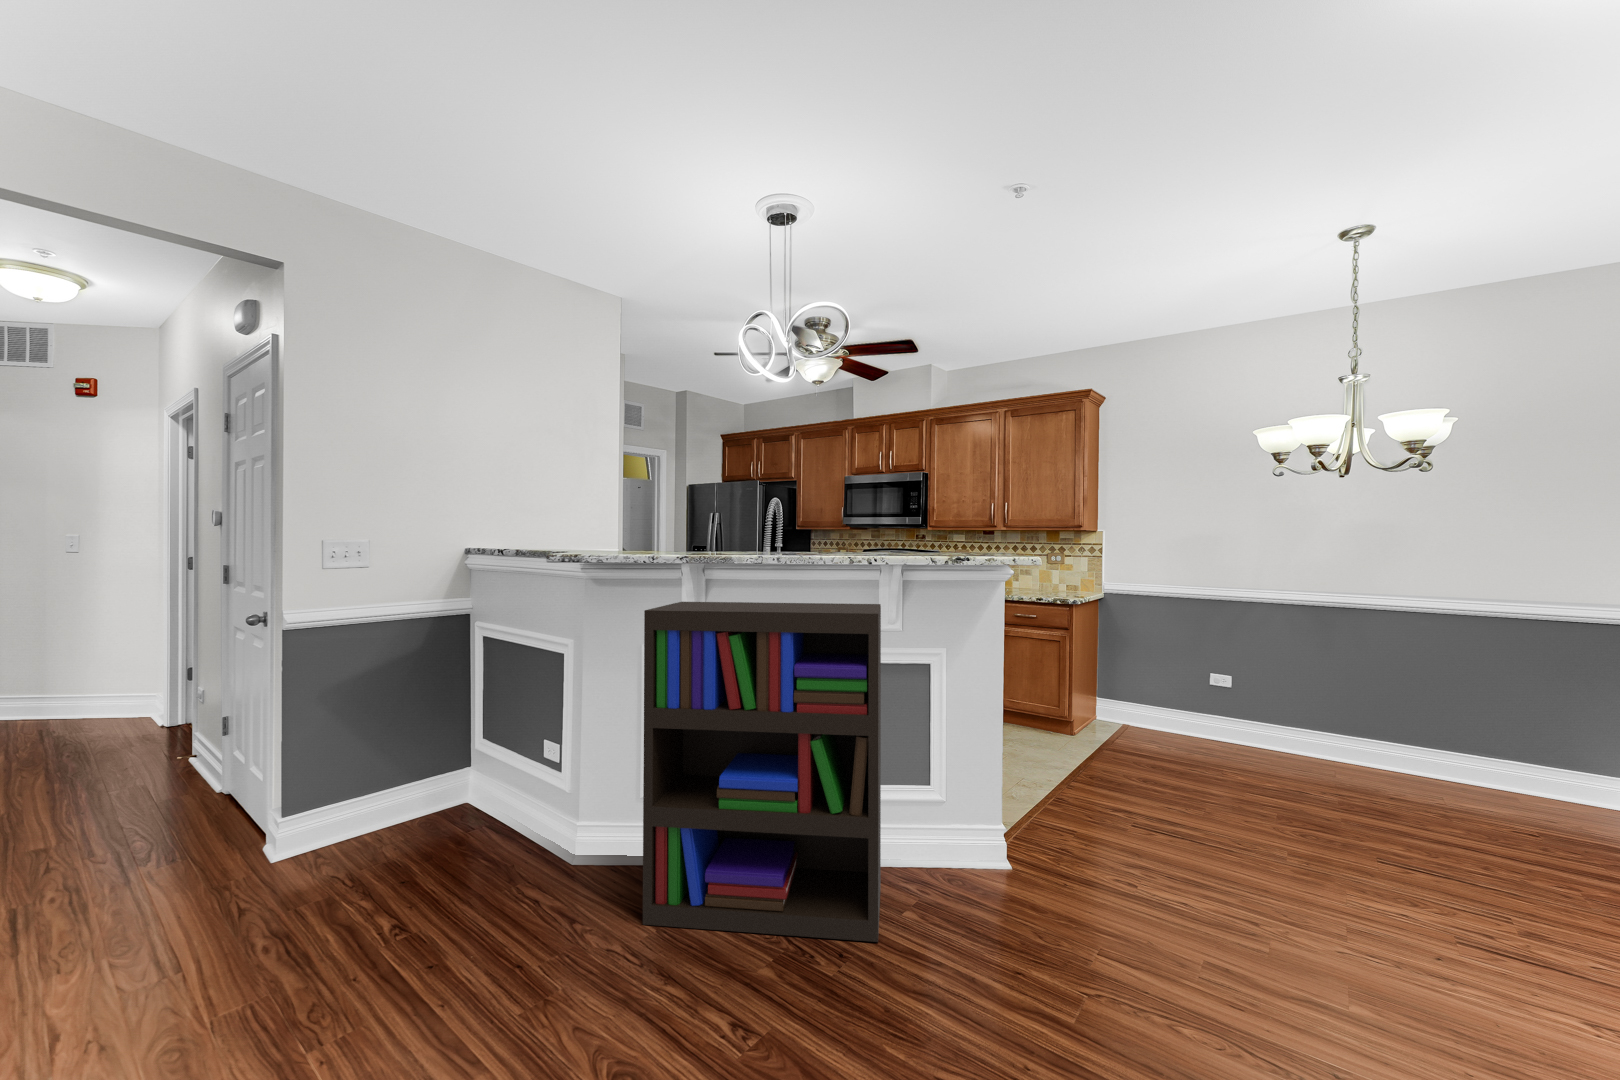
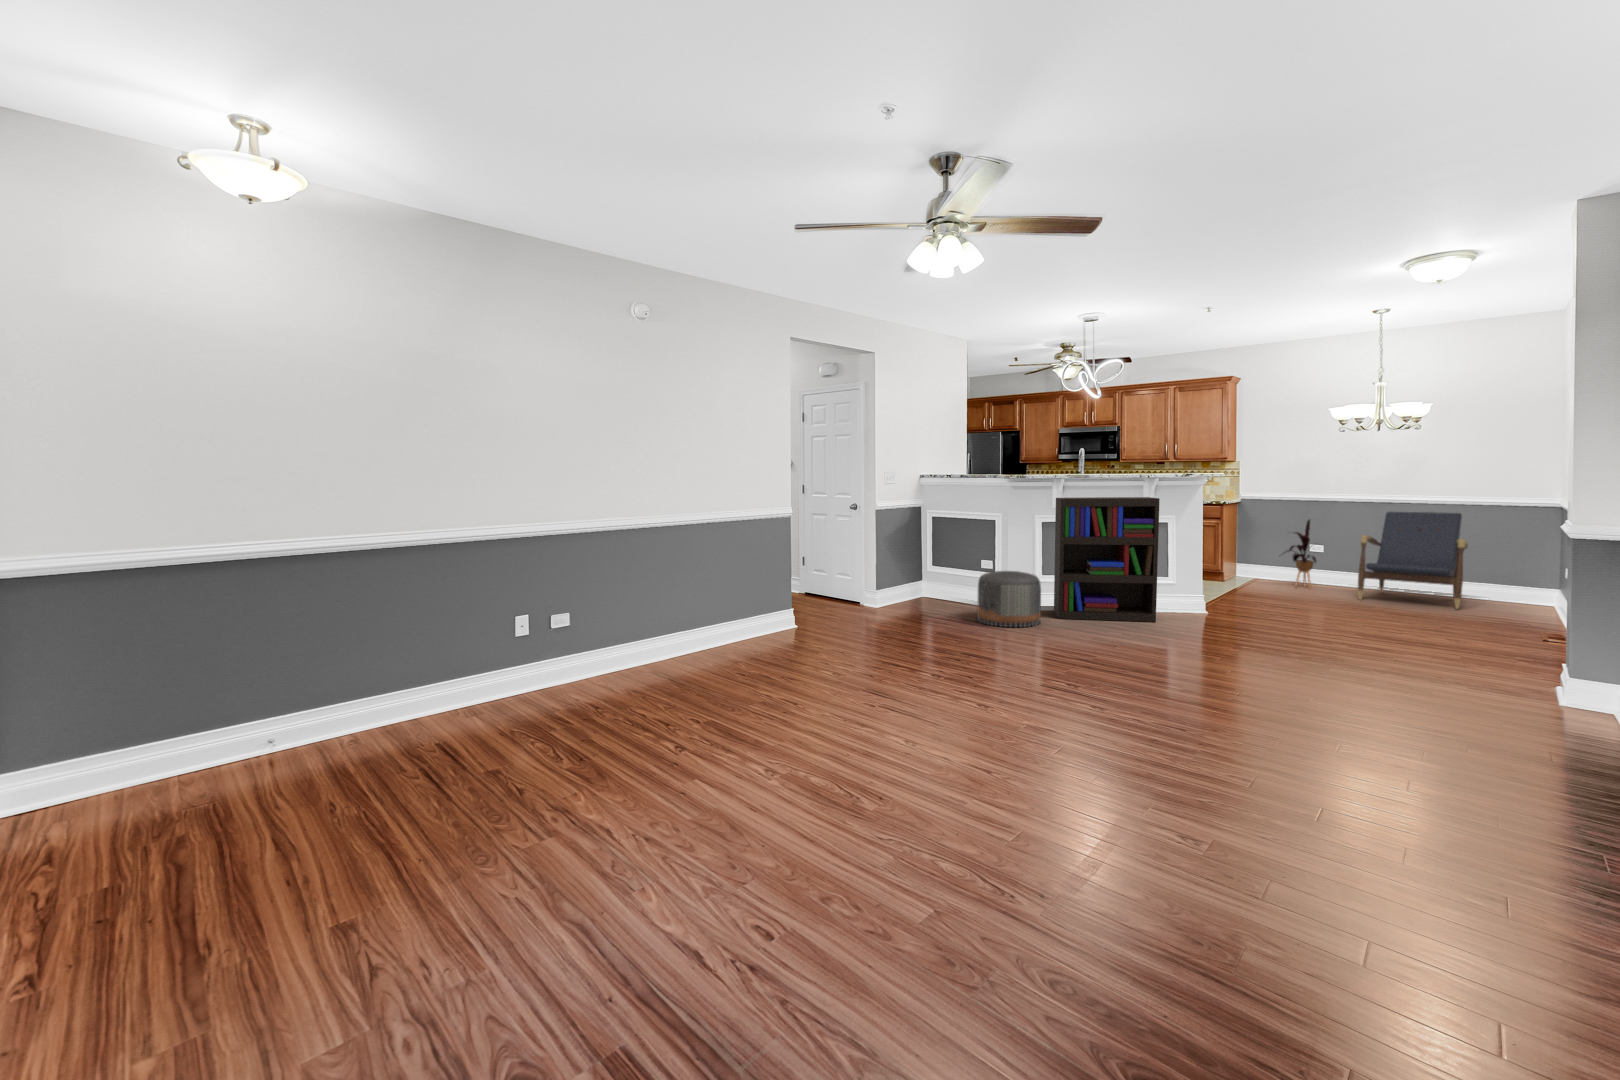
lounge chair: none [1327,626,1553,852] -> present [1358,512,1468,609]
house plant: none [1174,637,1251,766] -> present [1286,520,1316,588]
pouf: none [397,793,582,998] -> present [977,571,1041,627]

